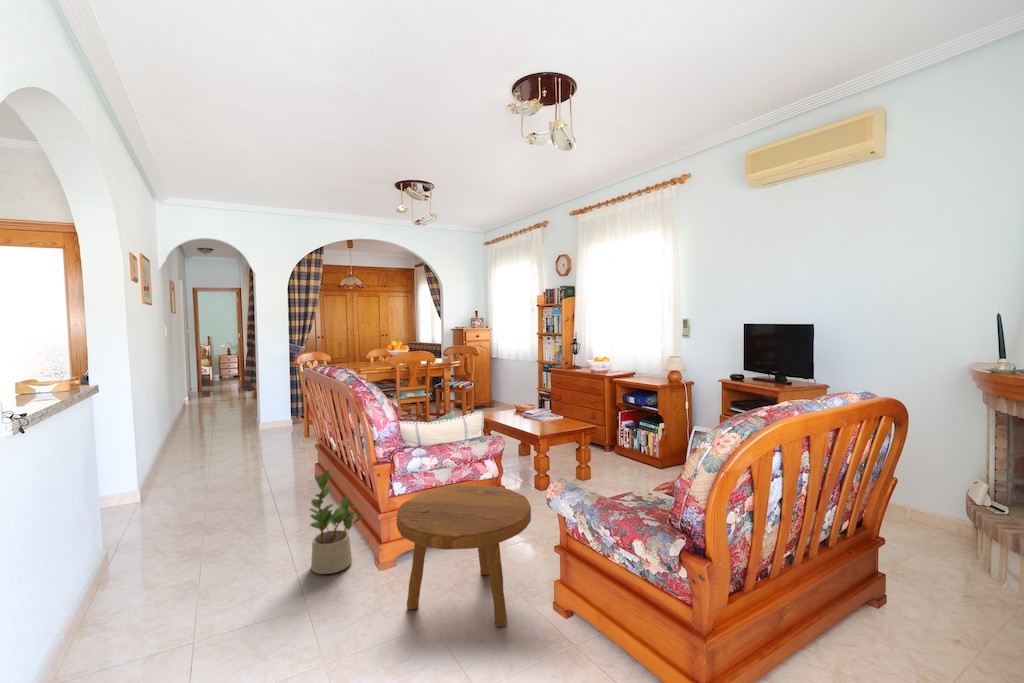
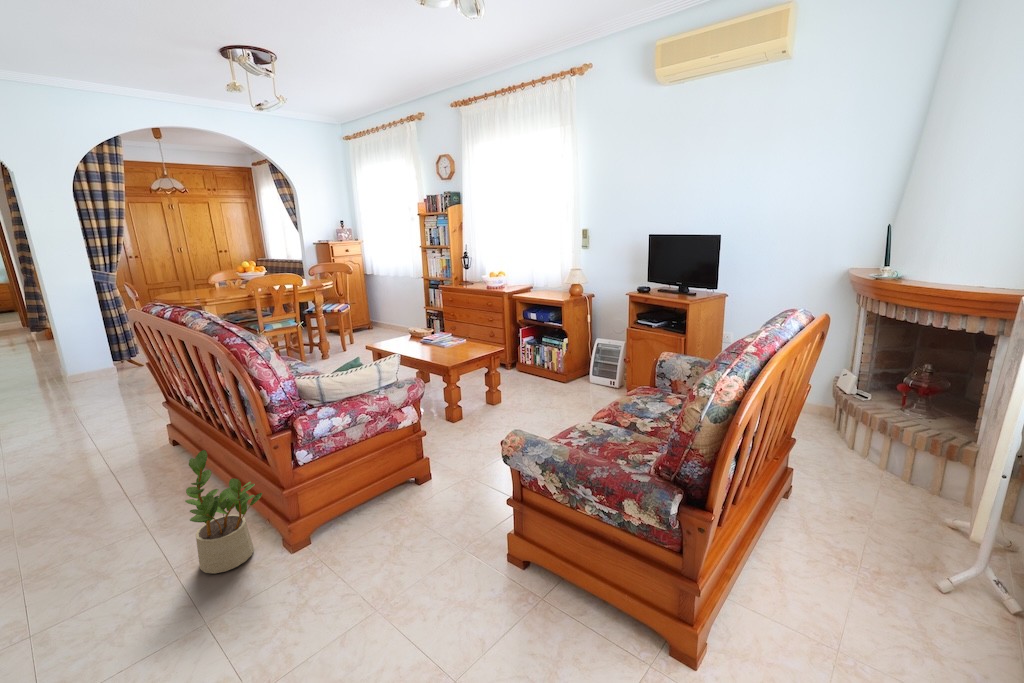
footstool: present [396,485,531,627] -> none [316,439,480,597]

